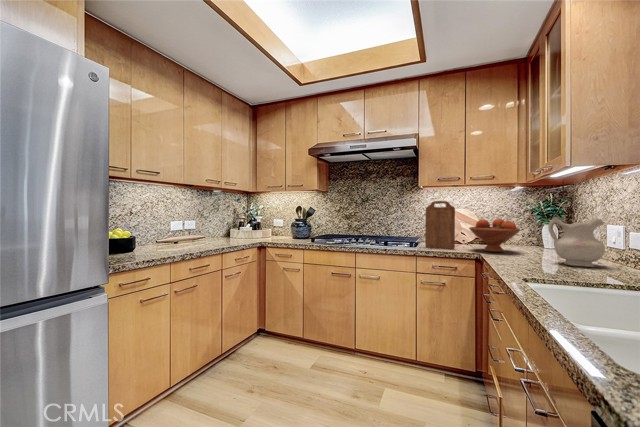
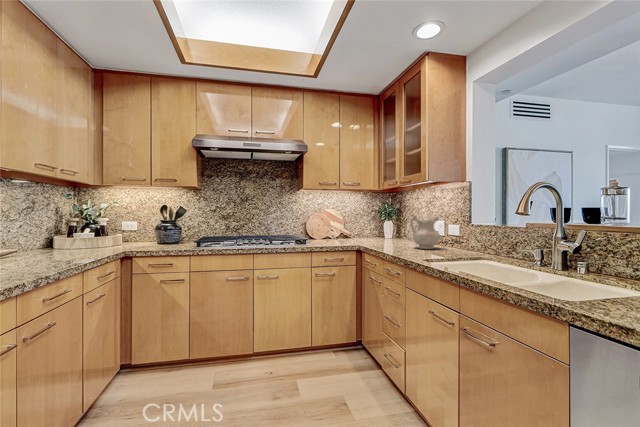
cutting board: present [425,201,455,249] -> none [314,202,339,244]
fruit bowl: present [469,219,520,252] -> none [349,217,385,244]

